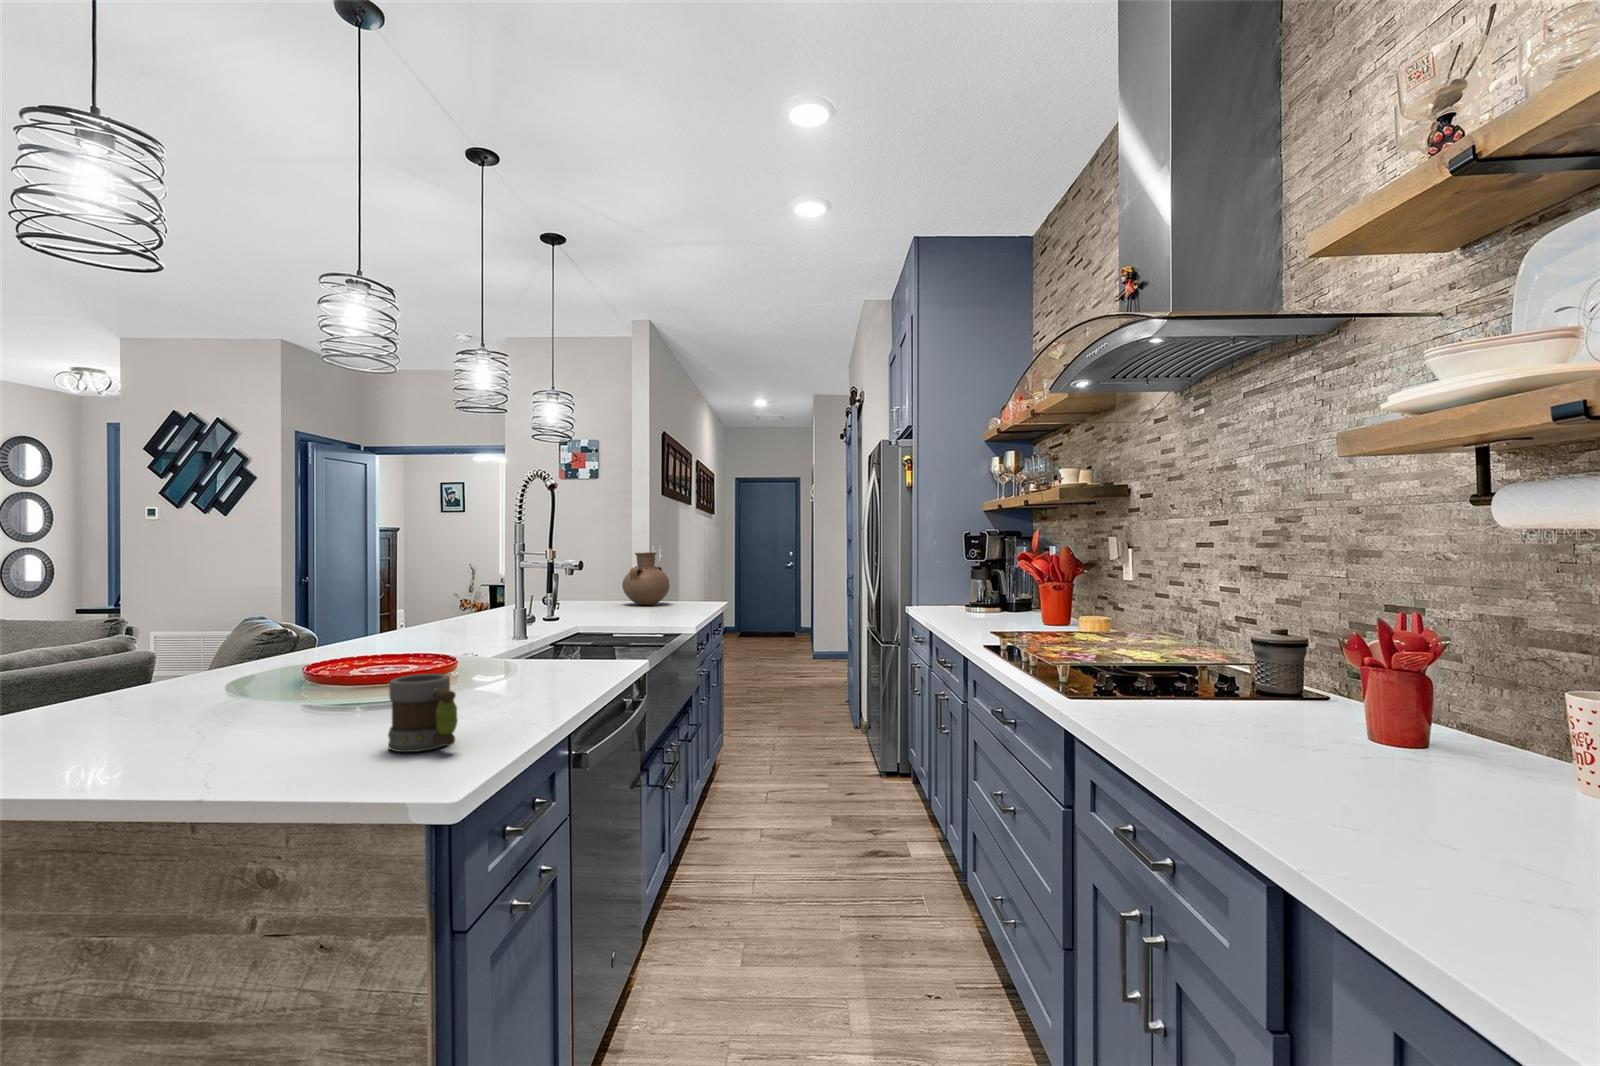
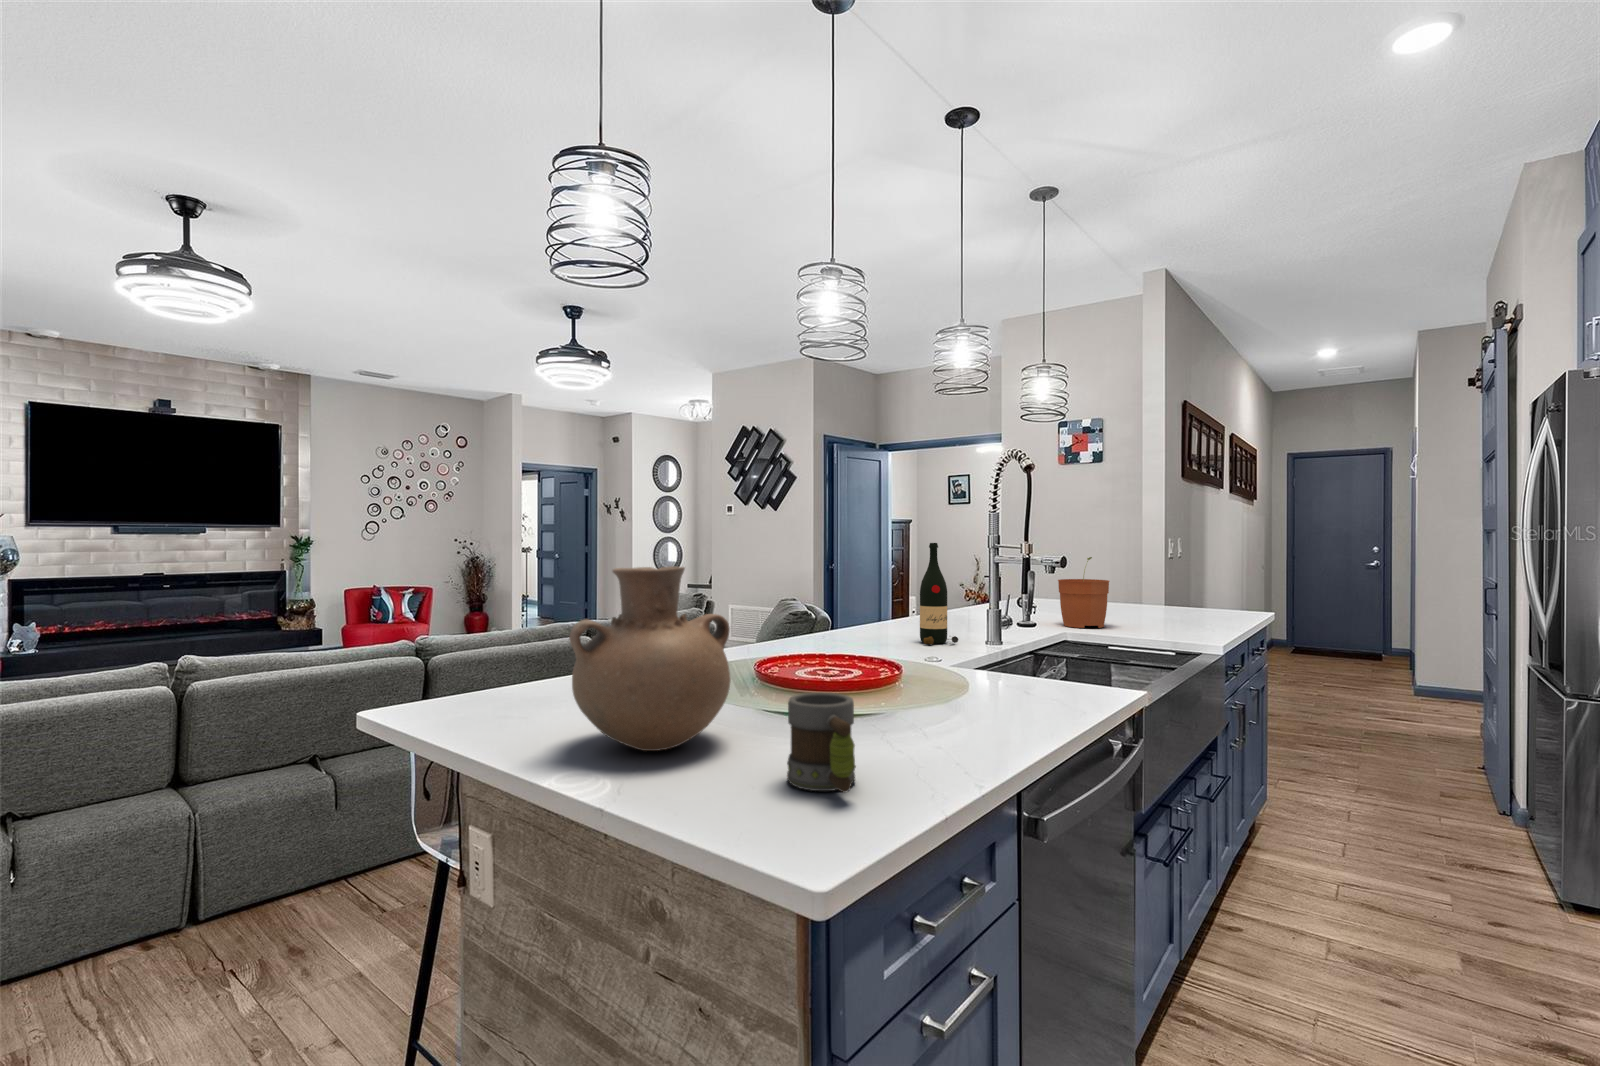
wine bottle: none [451,551,490,643] -> present [920,543,958,644]
vase: present [622,552,670,605] -> present [569,566,731,751]
plant pot: none [570,562,613,621] -> present [1058,557,1109,628]

